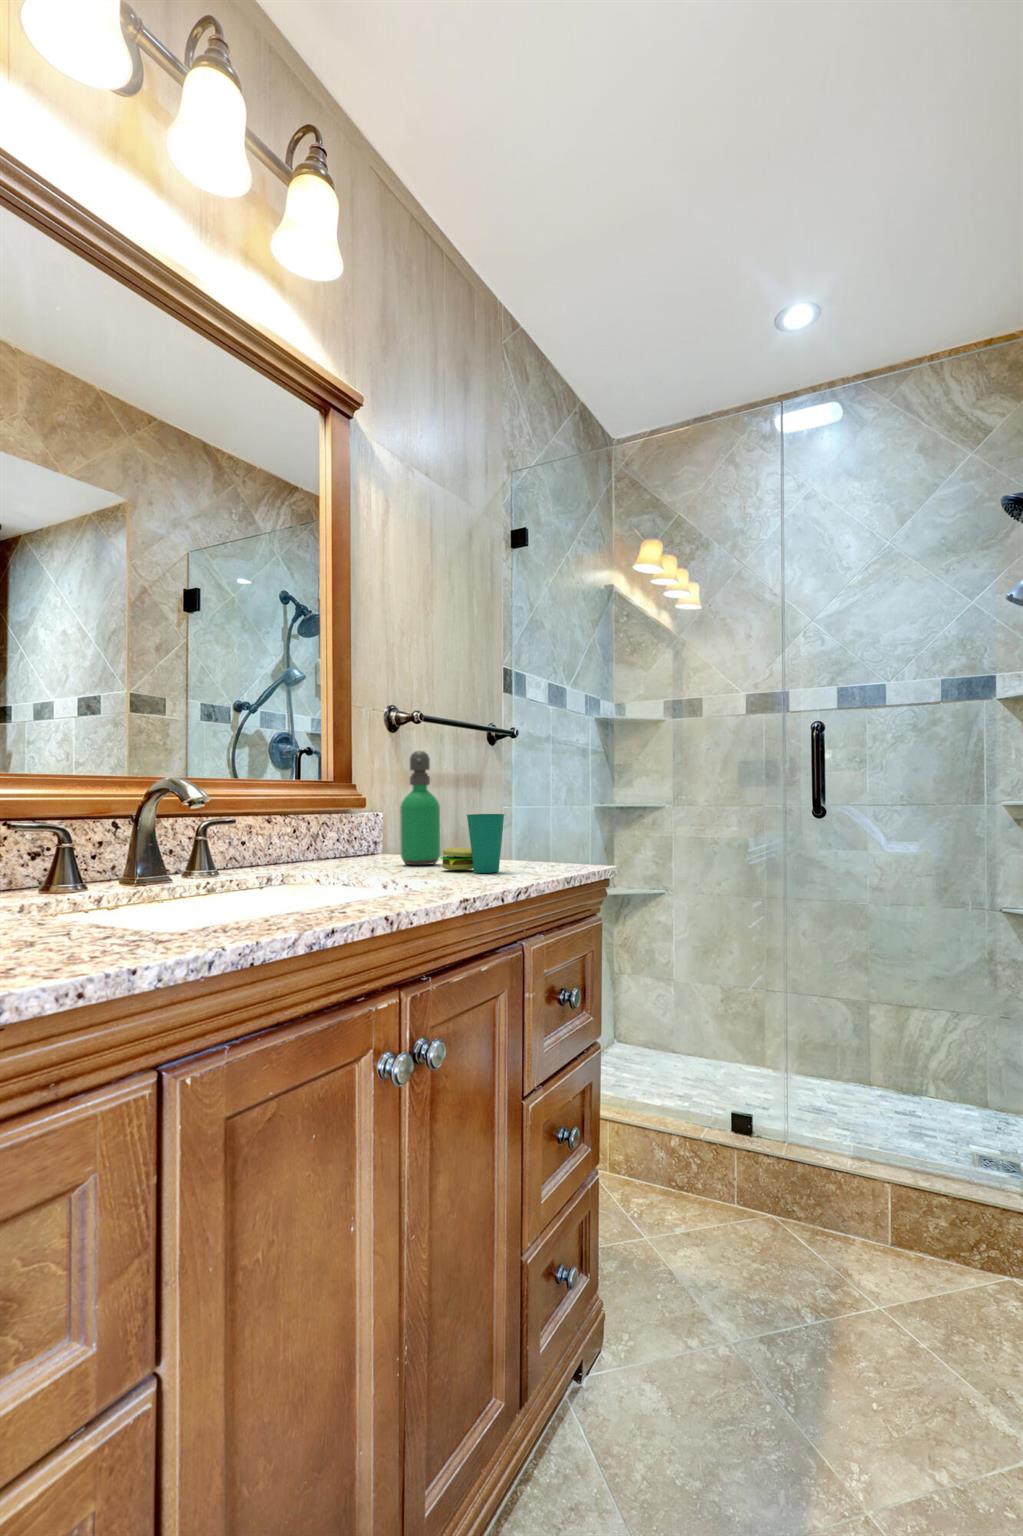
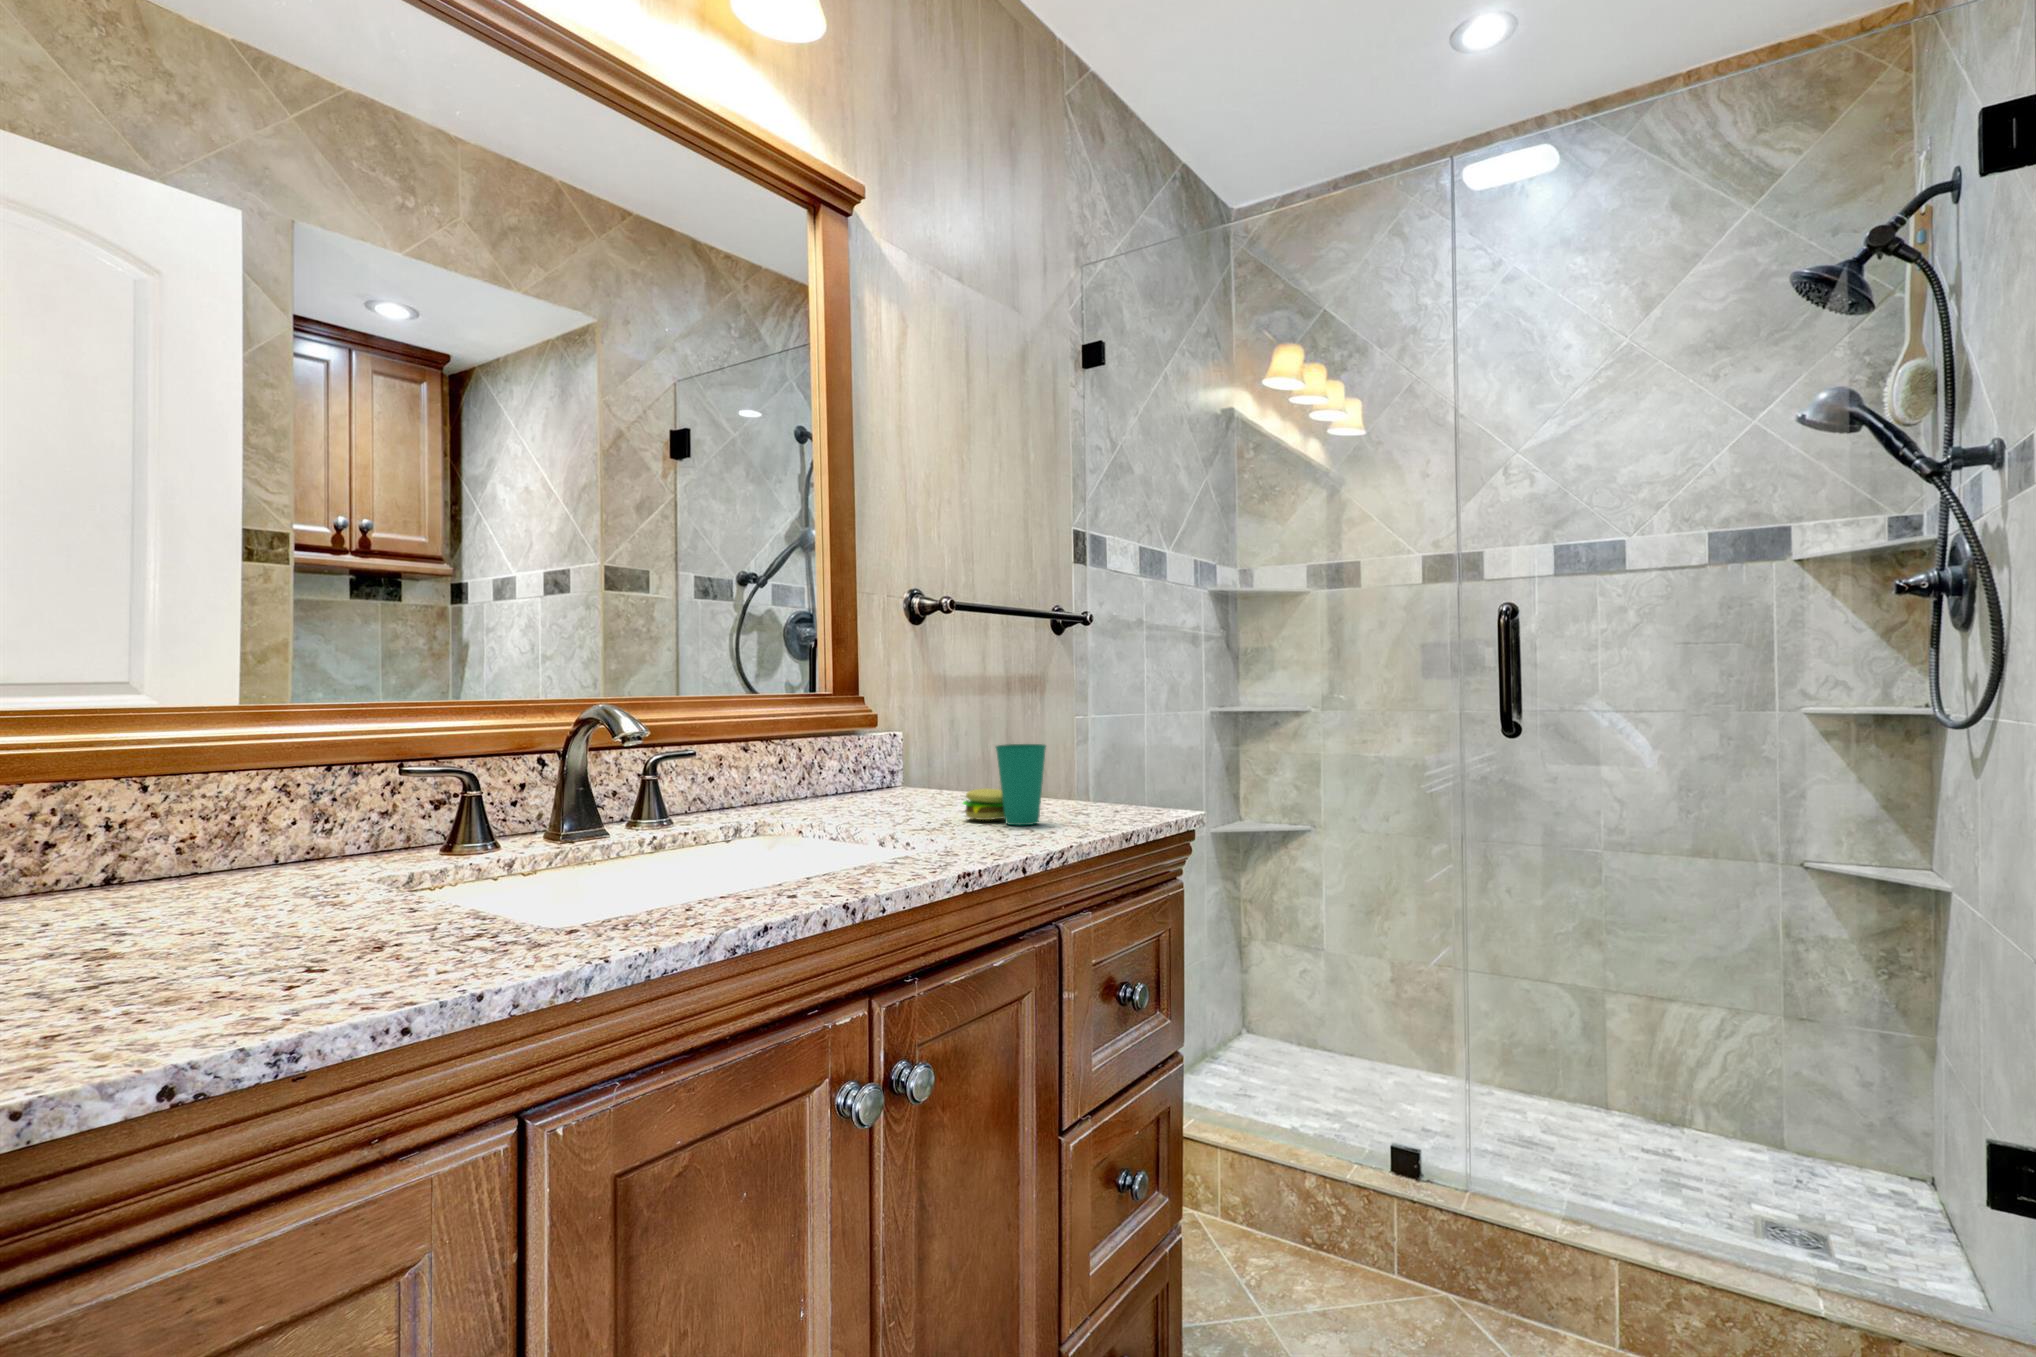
soap dispenser: present [400,751,440,865] -> none [916,655,969,809]

